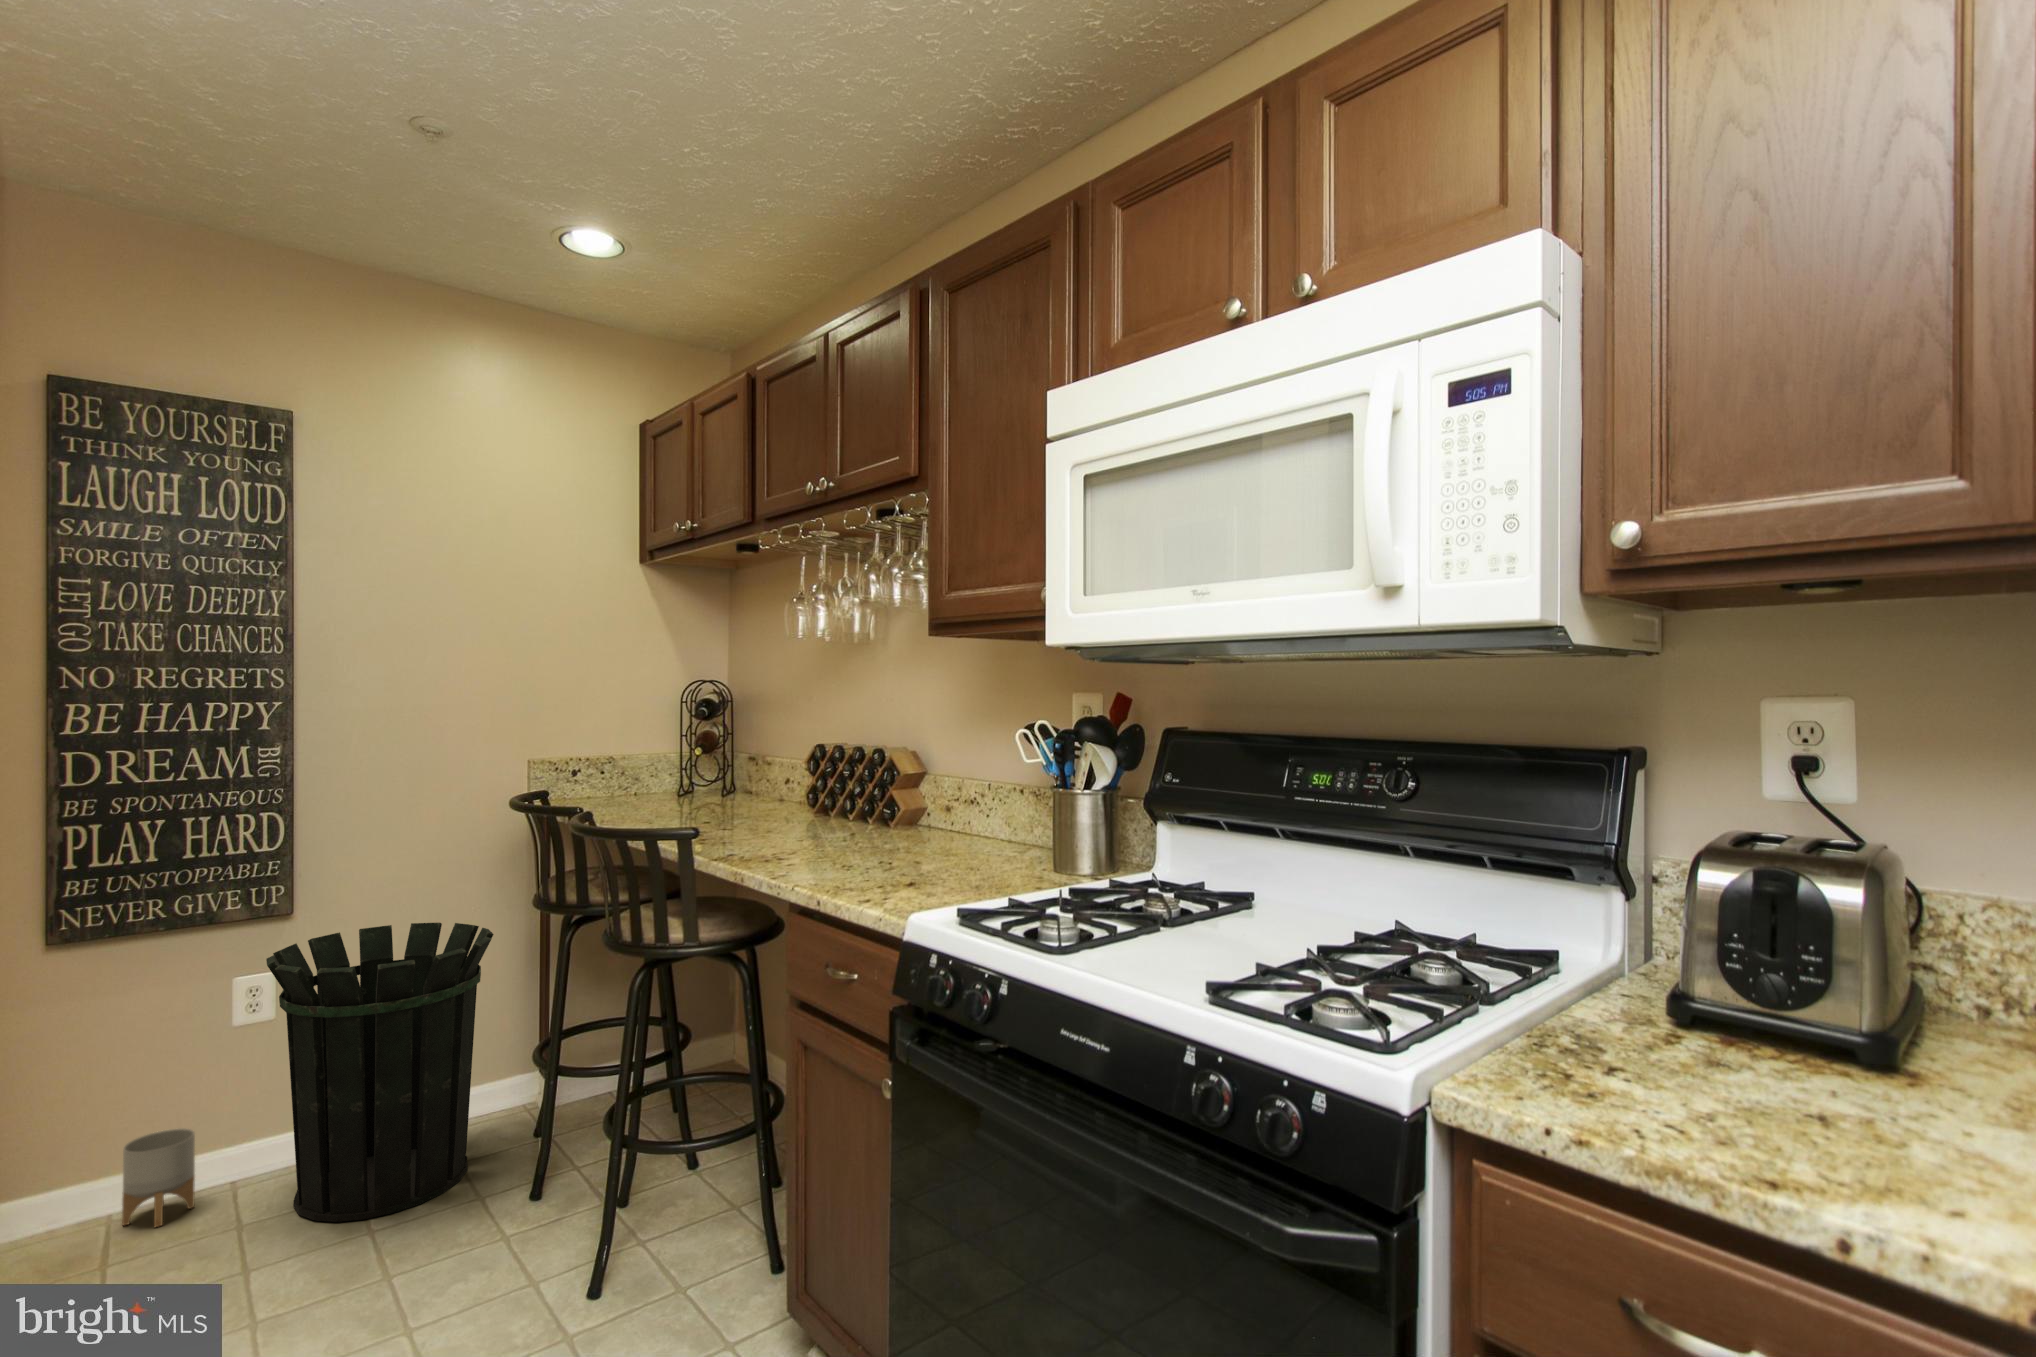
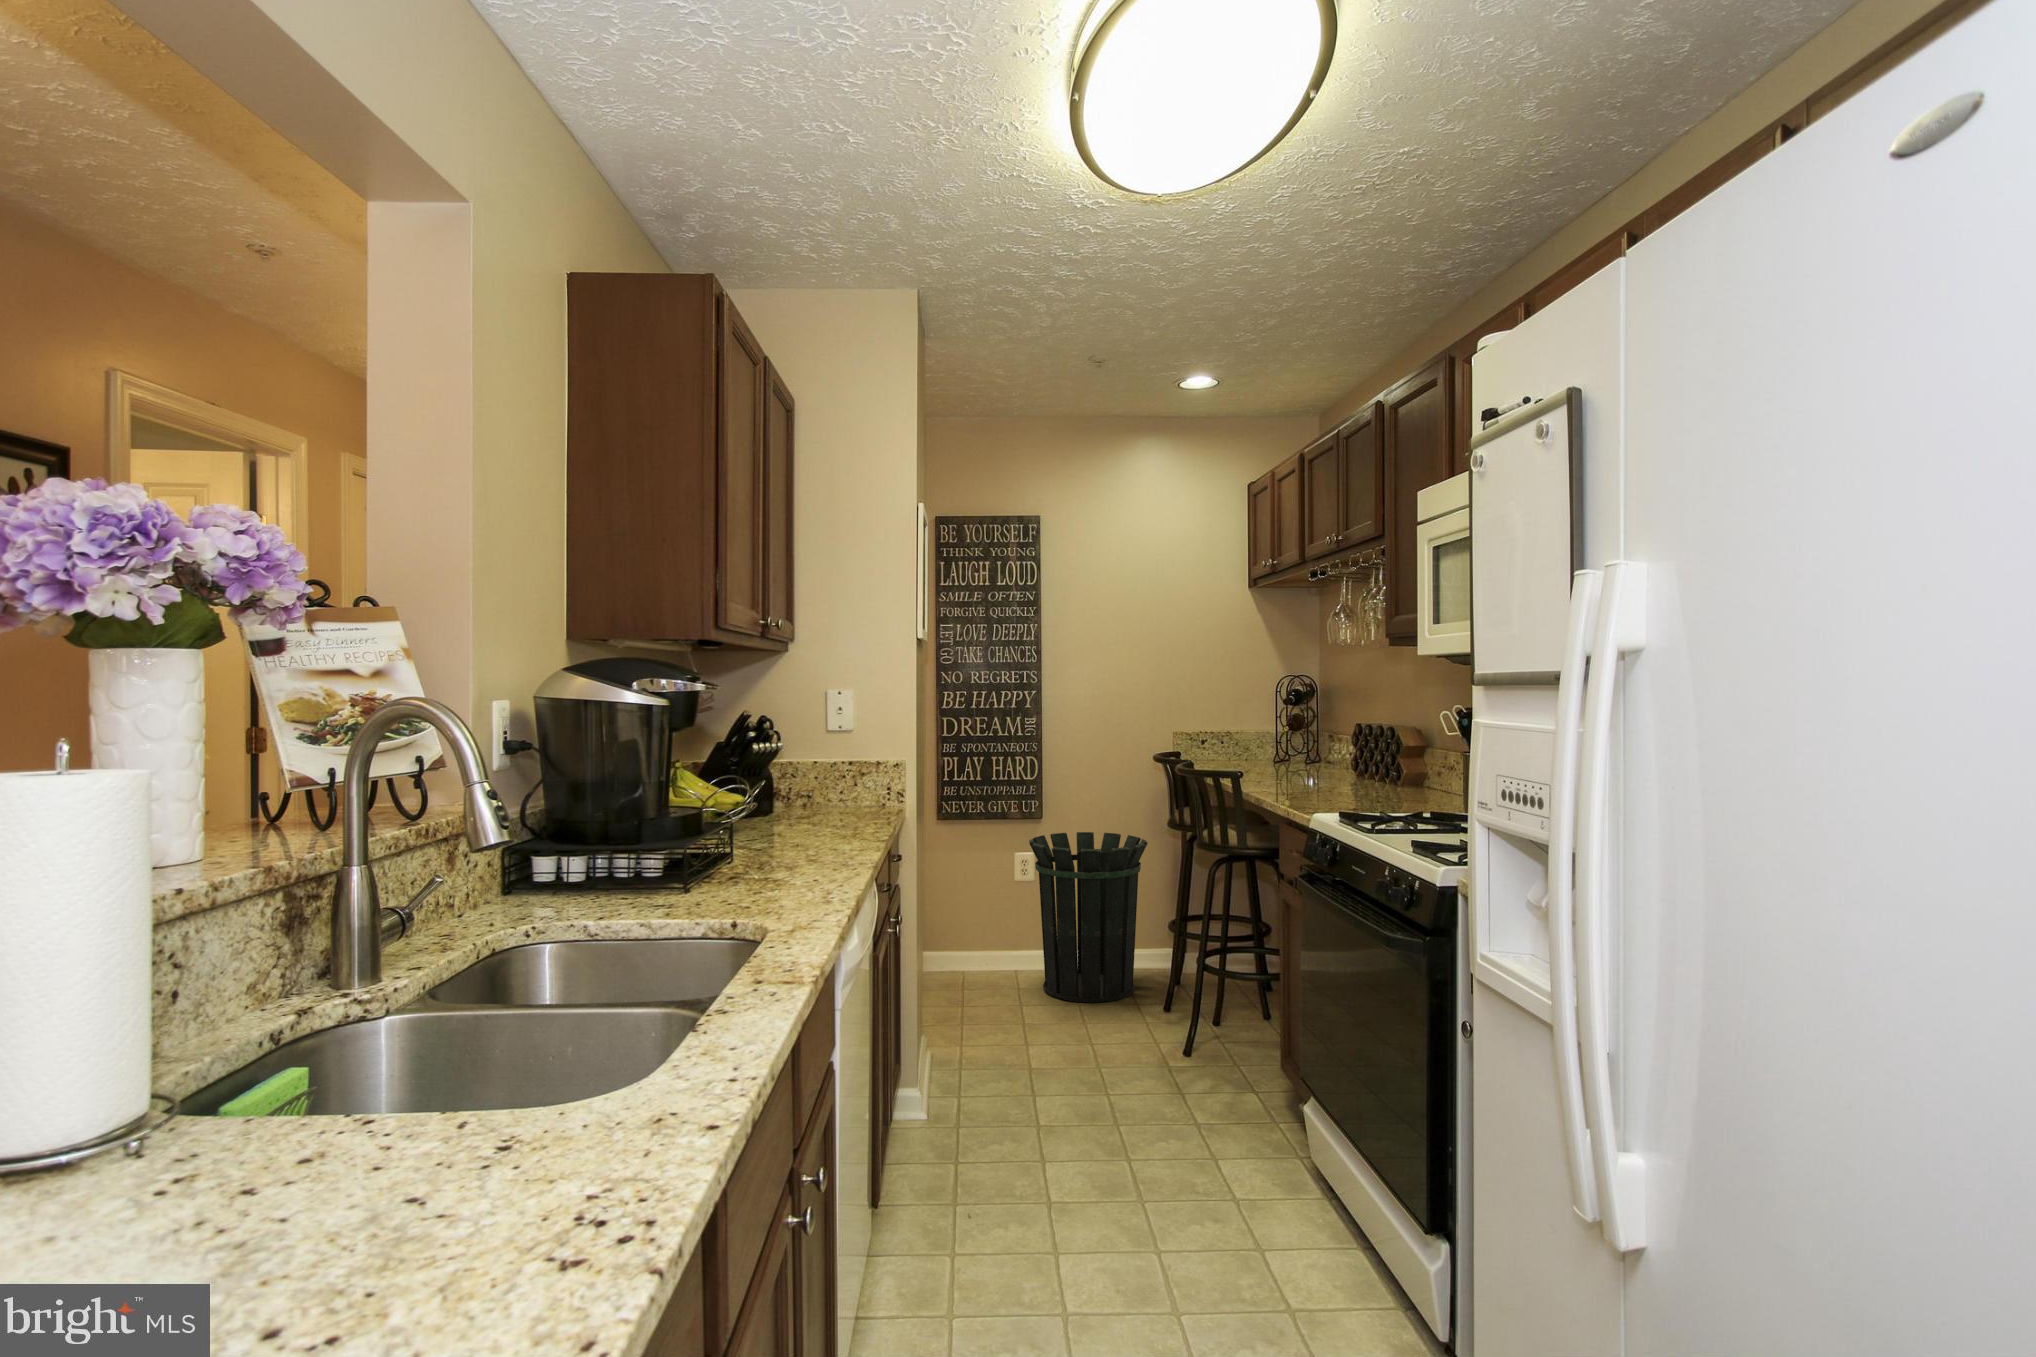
planter: present [122,1128,195,1227] -> none [968,932,999,982]

